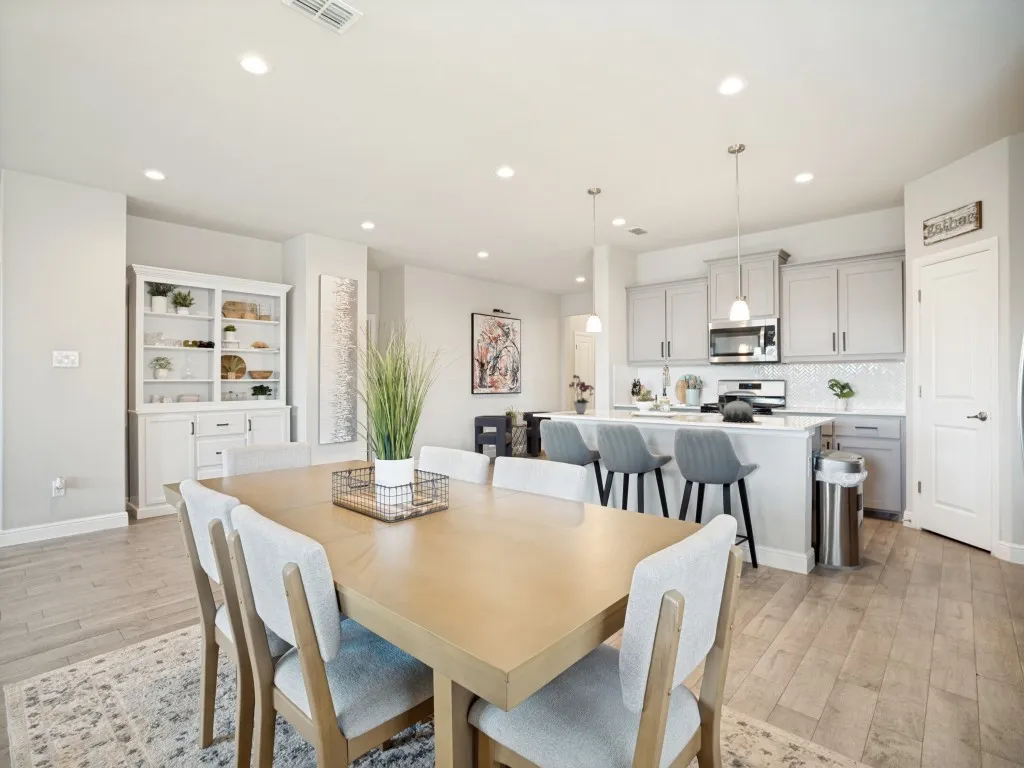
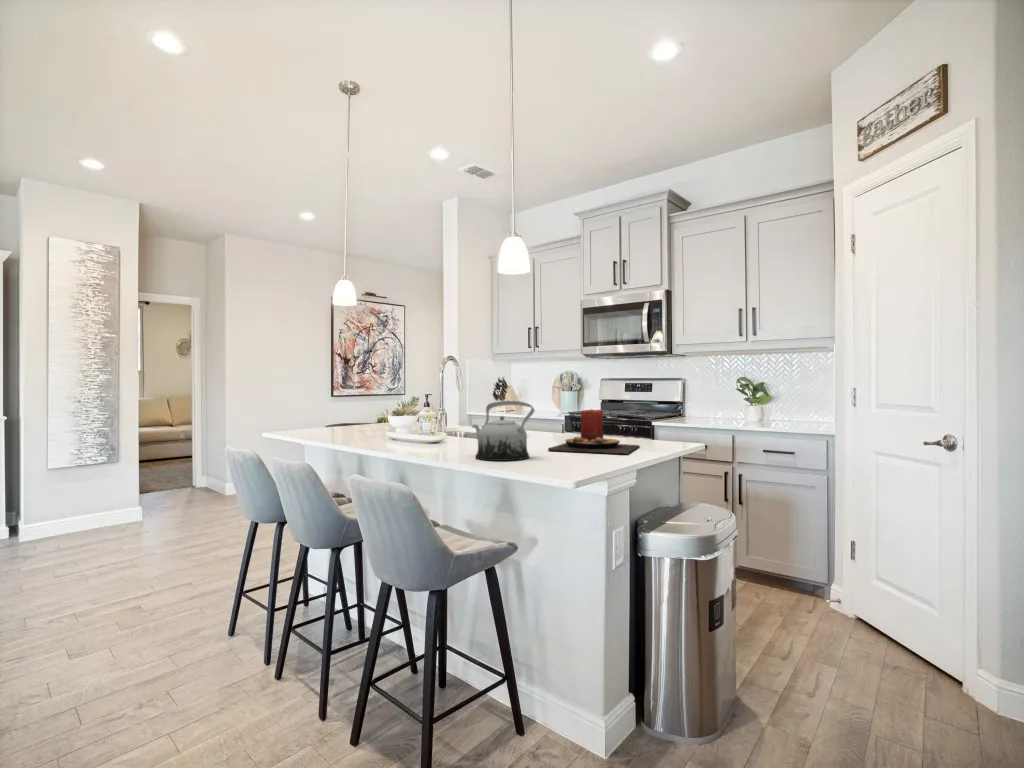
flower arrangement: present [569,375,594,414] -> none [311,370,351,435]
candle: none [754,396,805,421] -> present [548,409,640,454]

